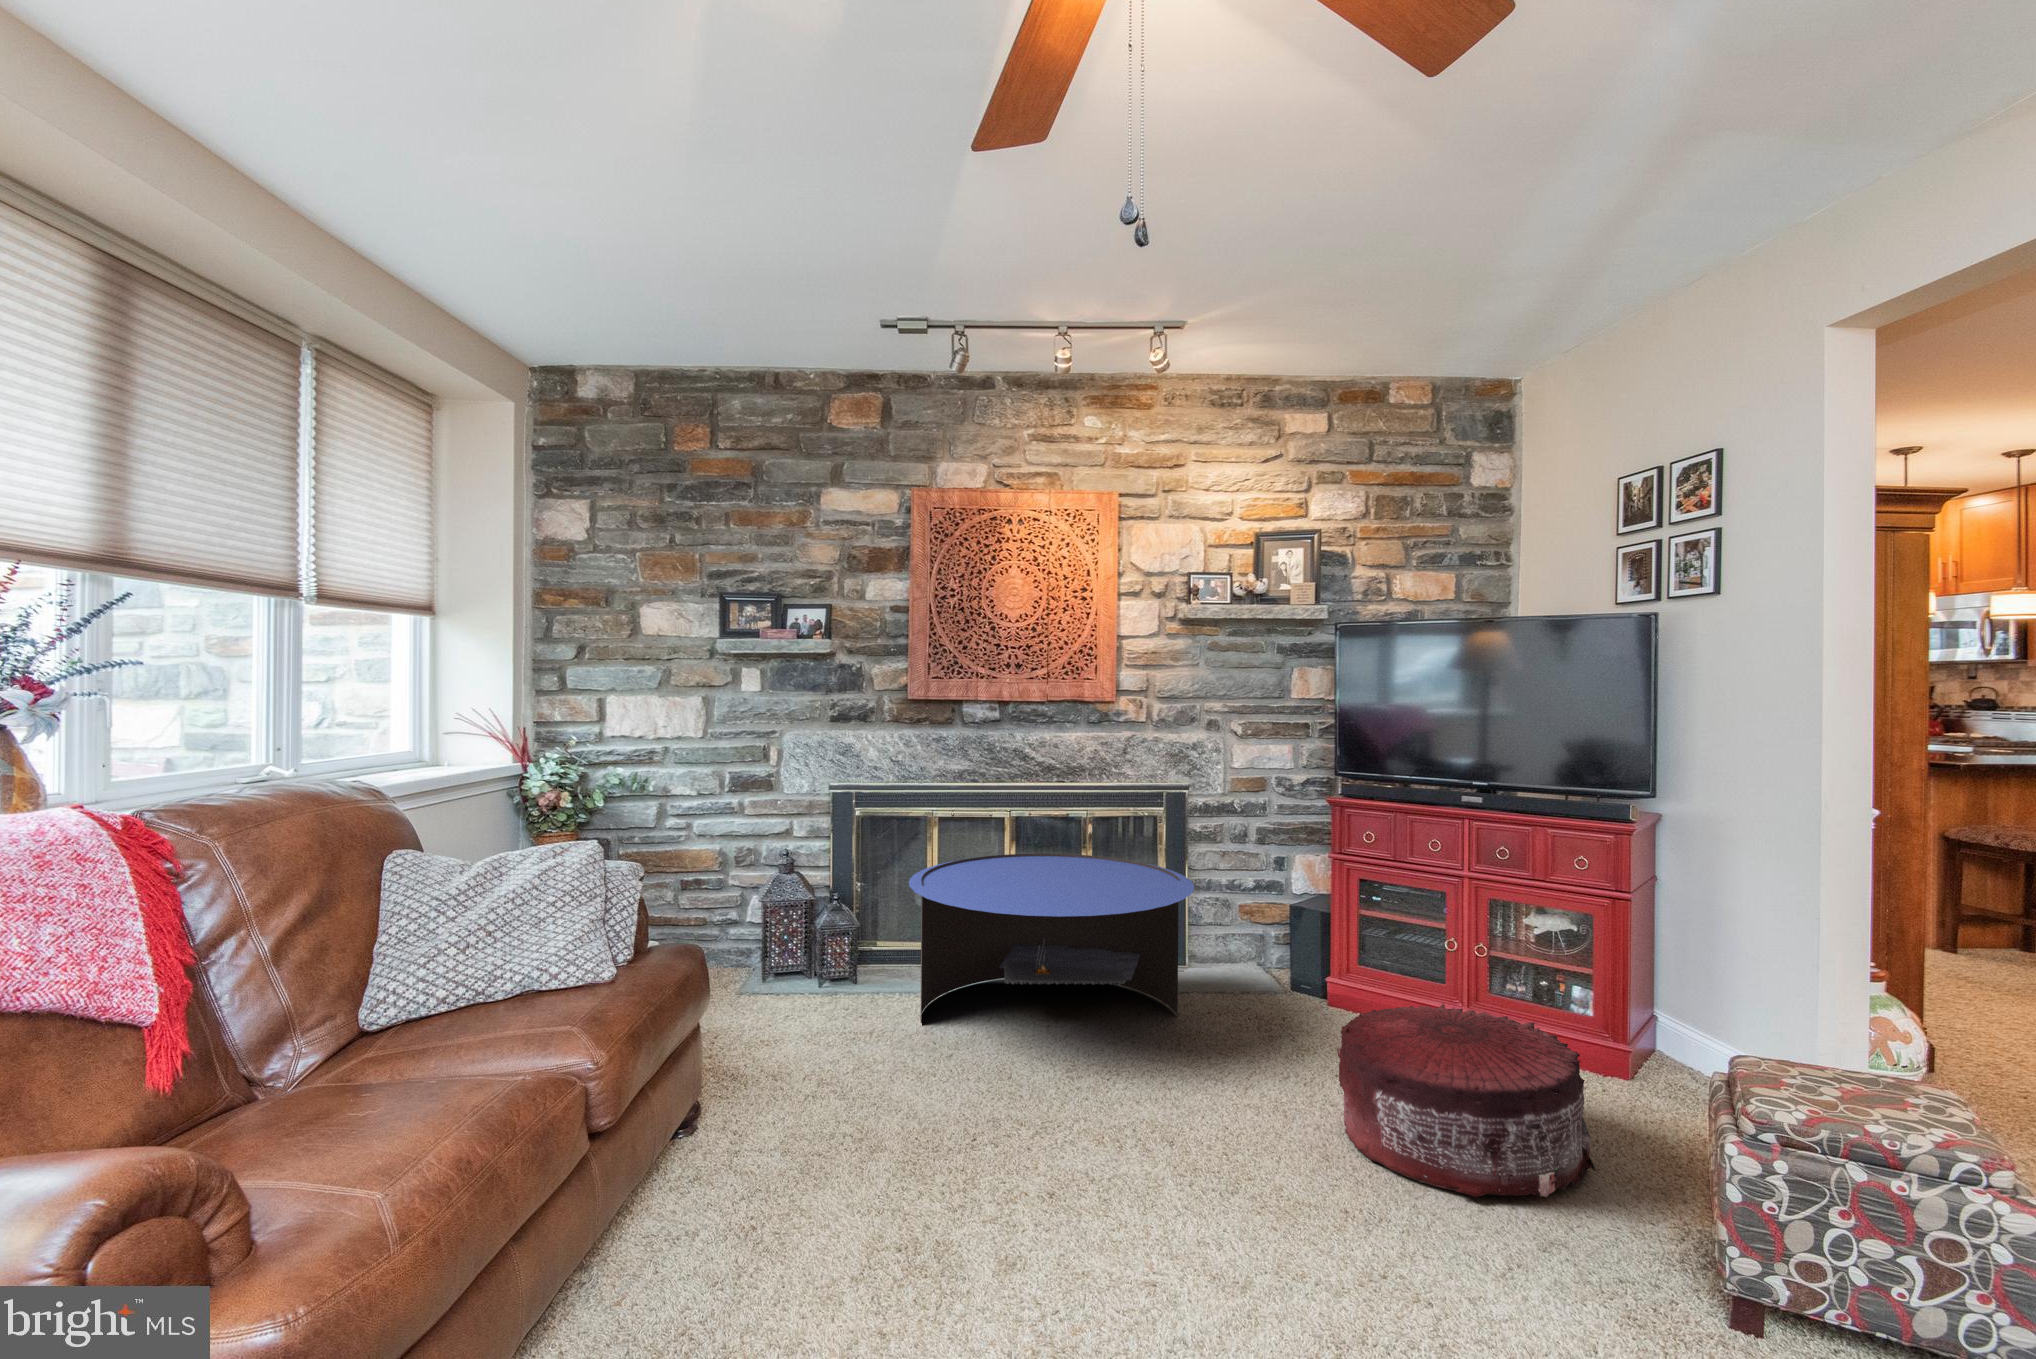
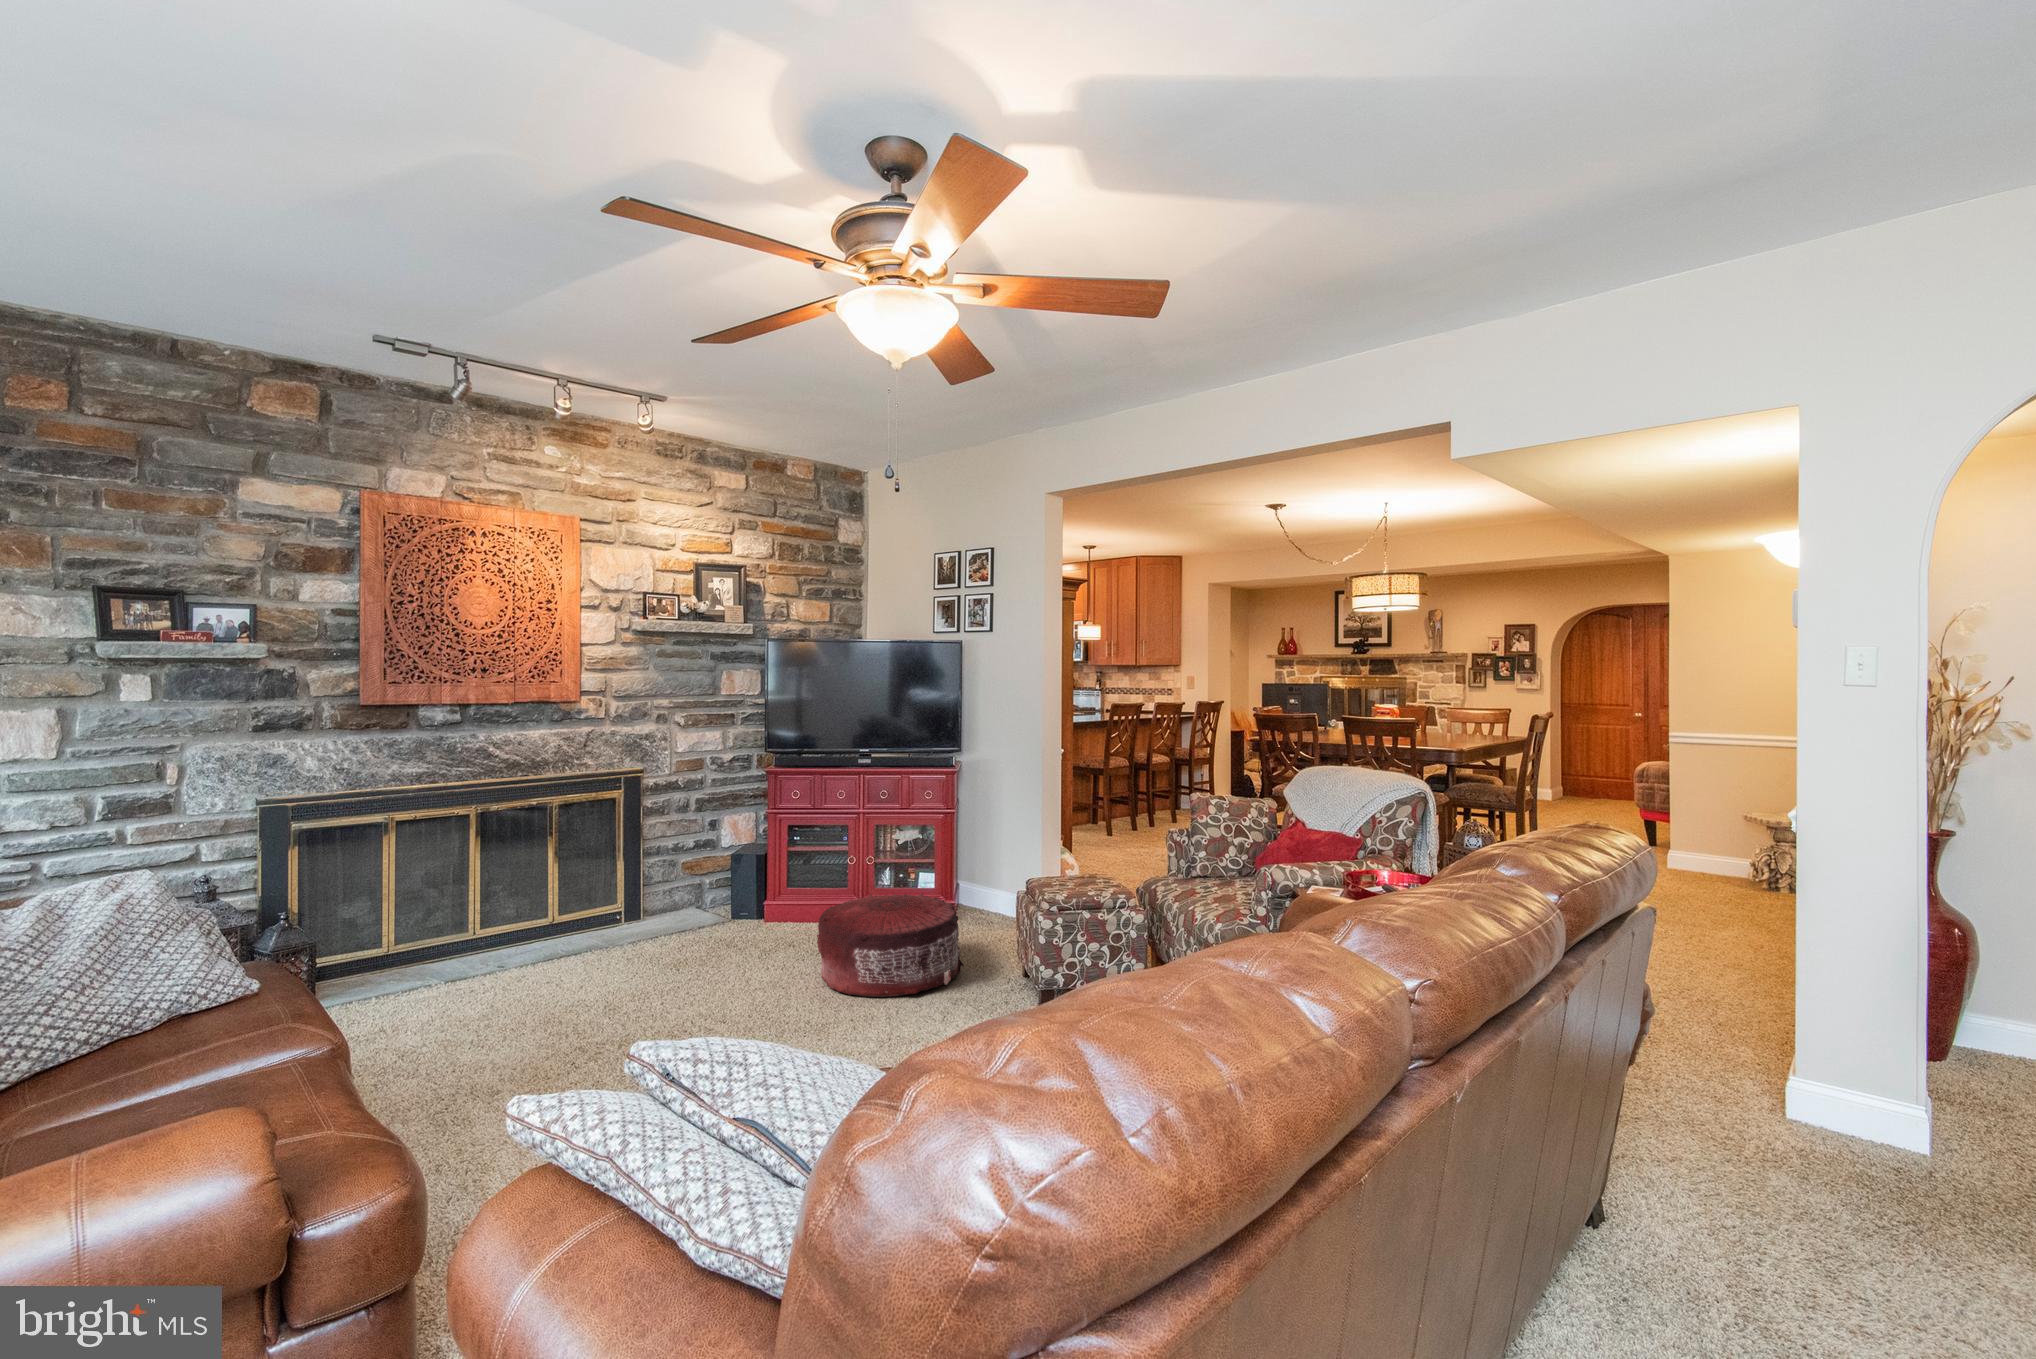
coffee table: present [909,854,1194,1021] -> none [405,837,683,1012]

